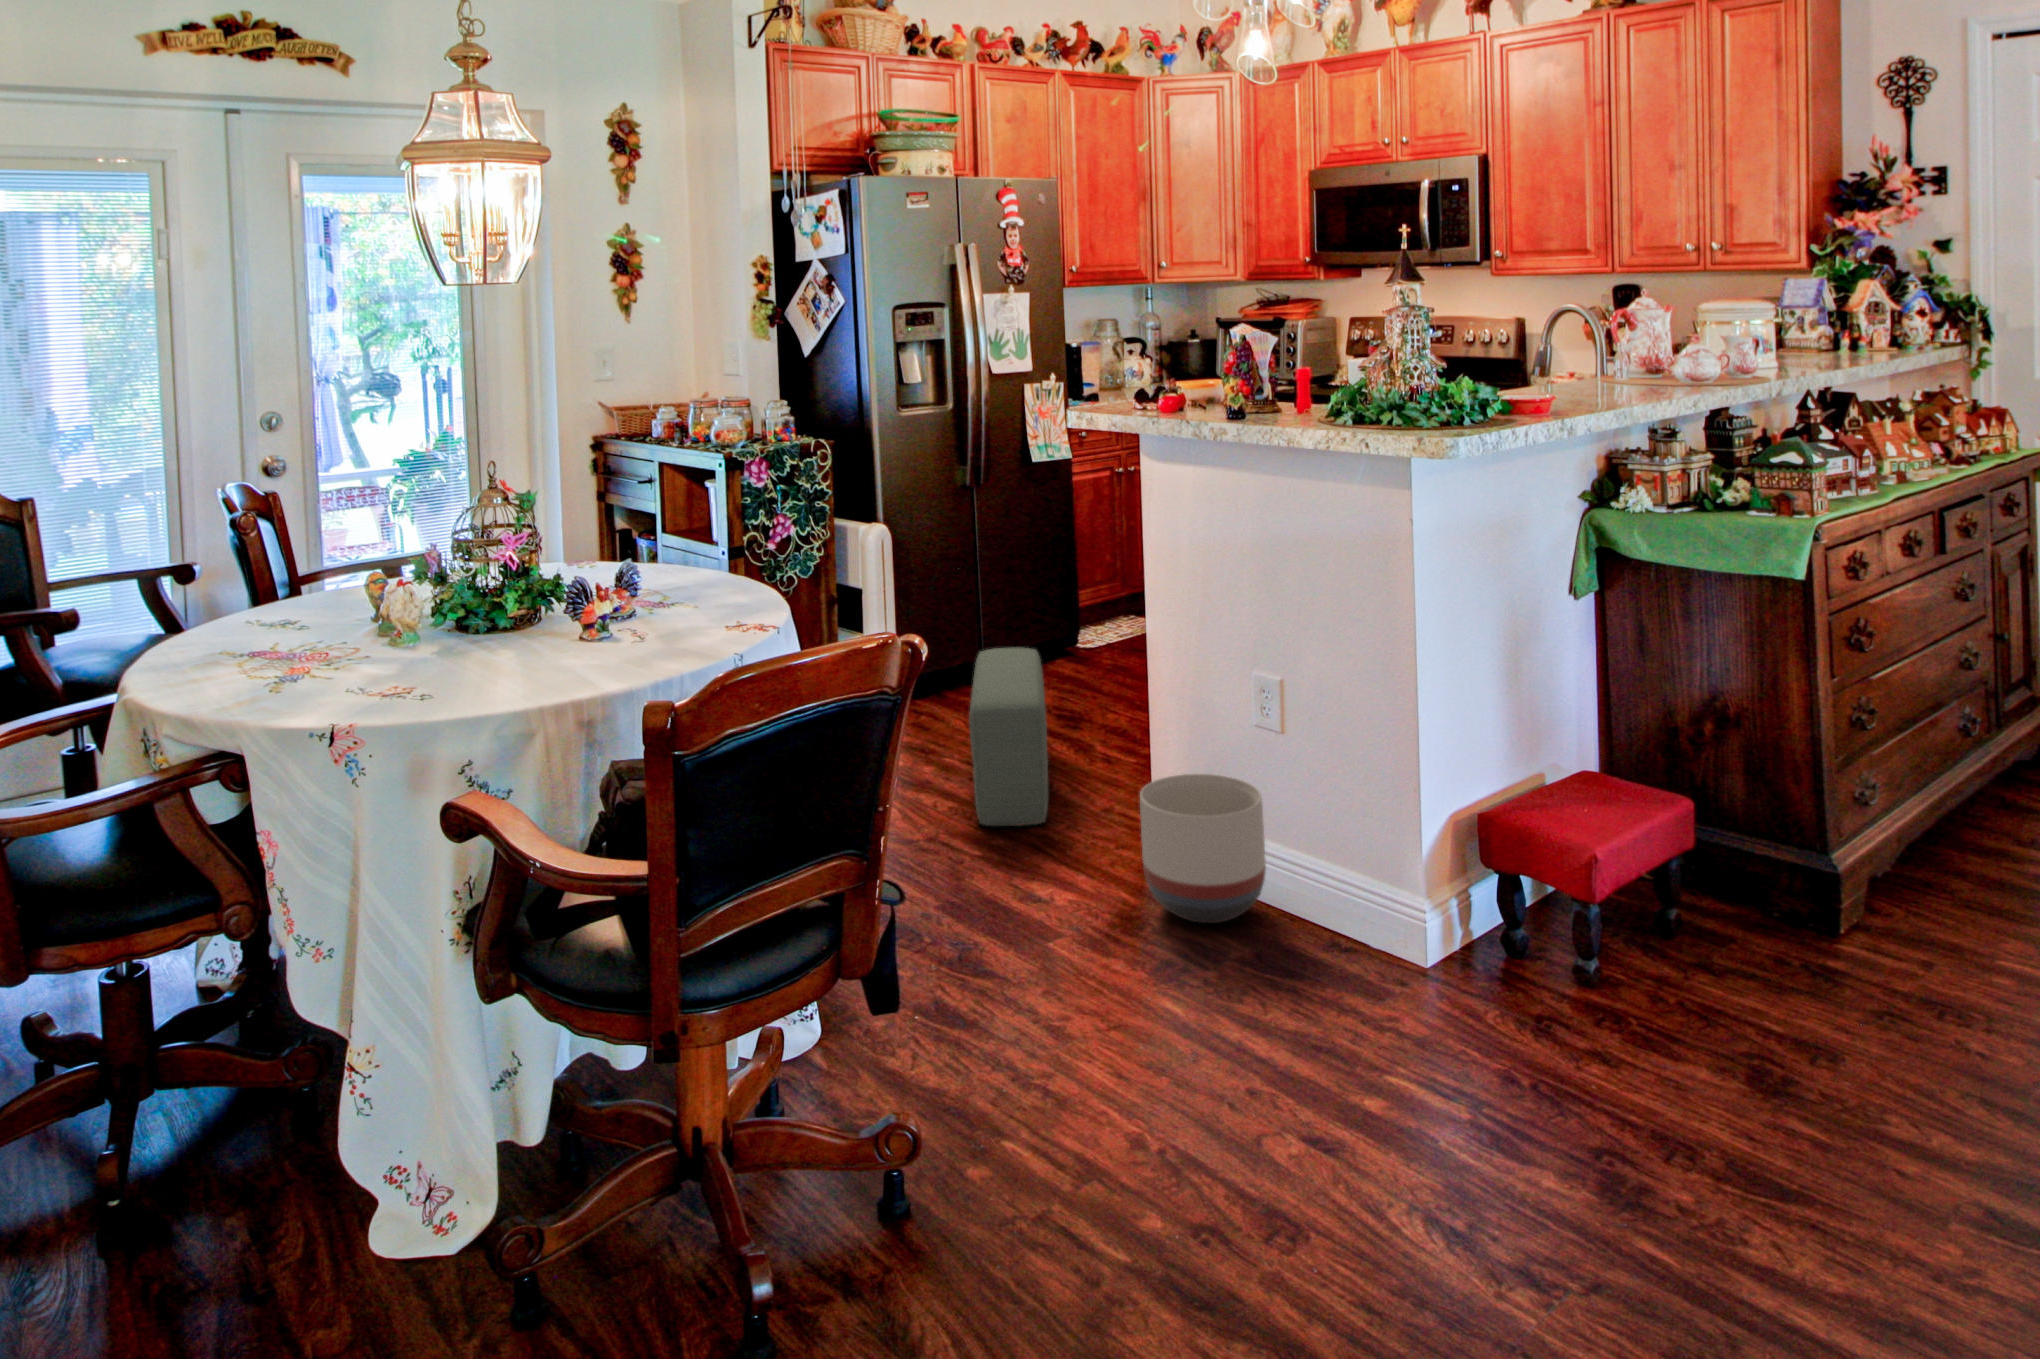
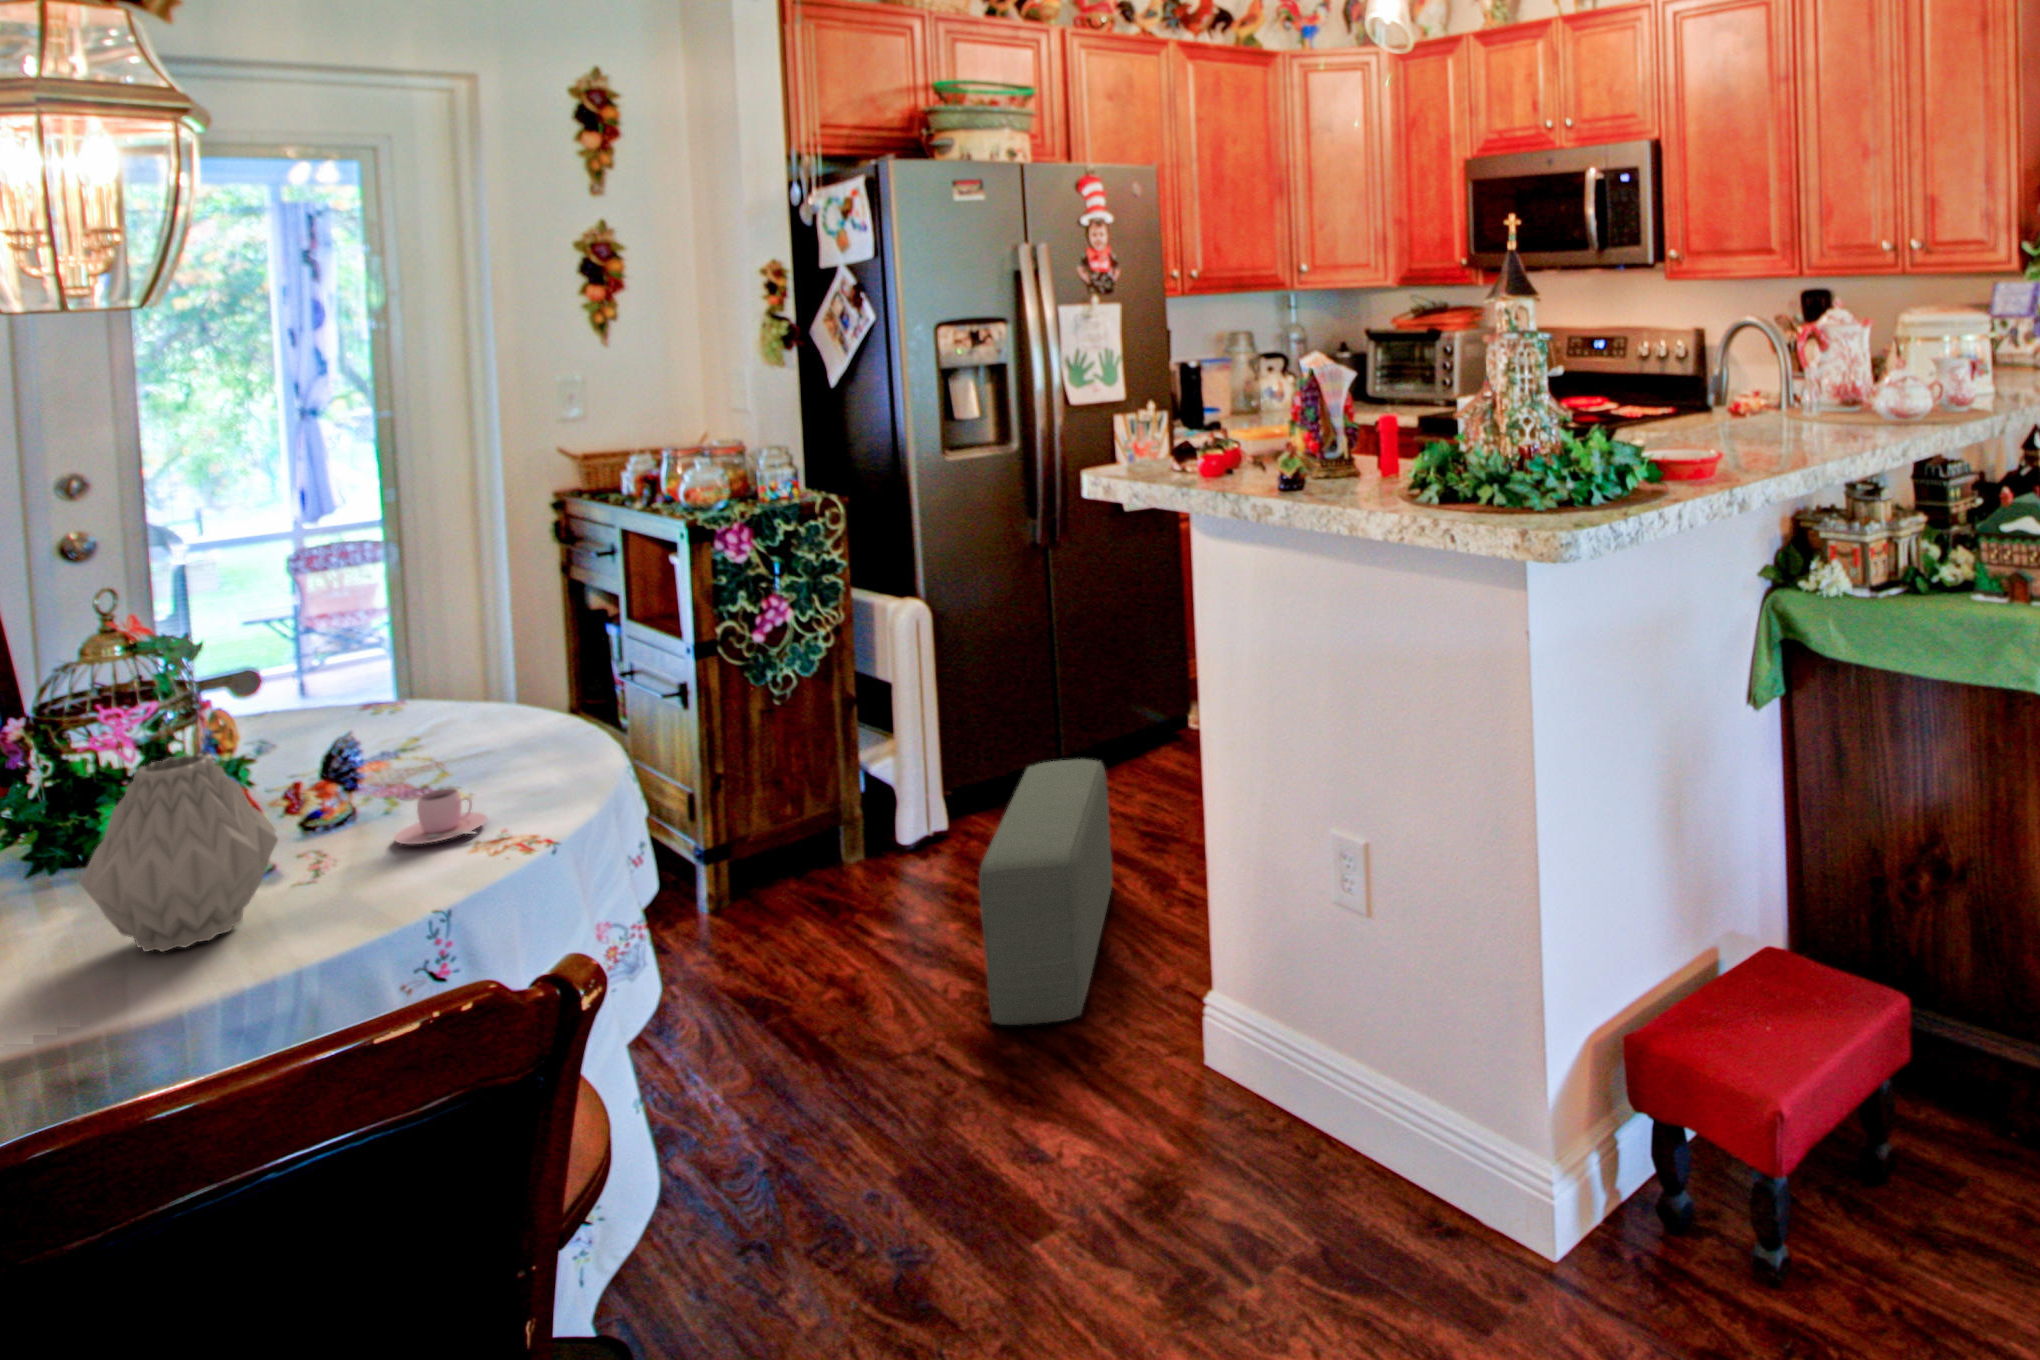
vase: none [567,549,660,661] -> present [80,754,278,952]
teacup: none [687,557,739,622] -> present [394,788,487,844]
planter: present [1140,774,1266,923] -> none [1165,972,1339,1202]

